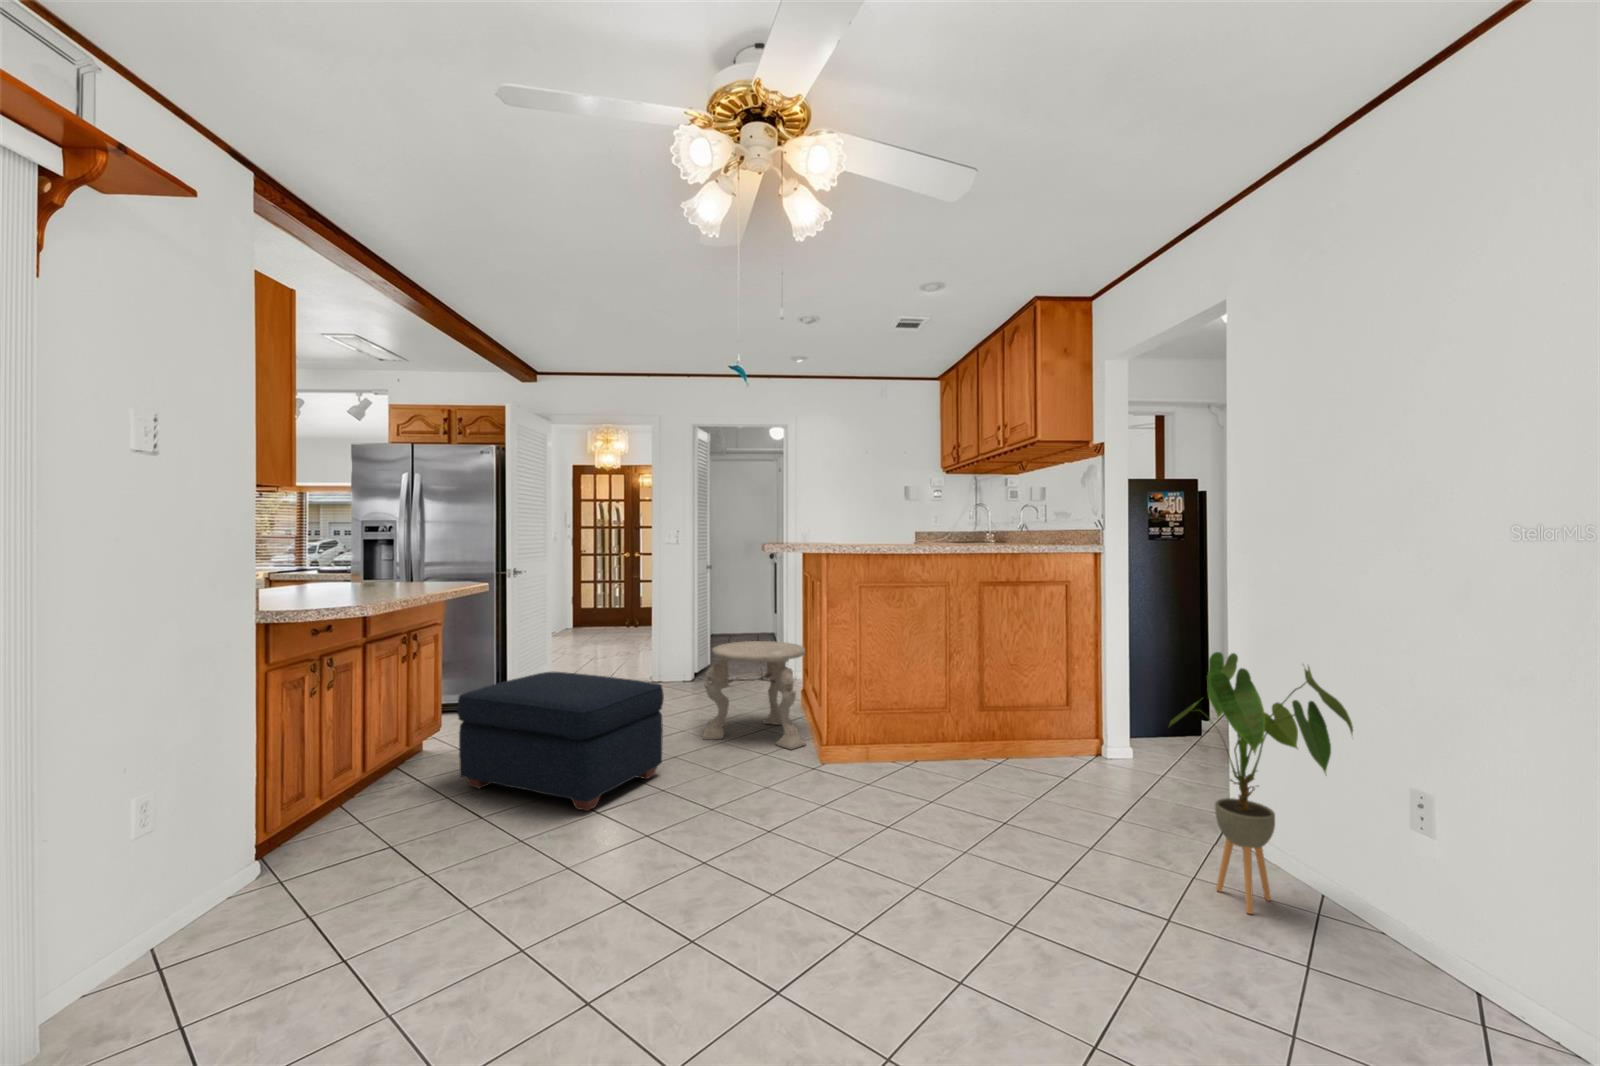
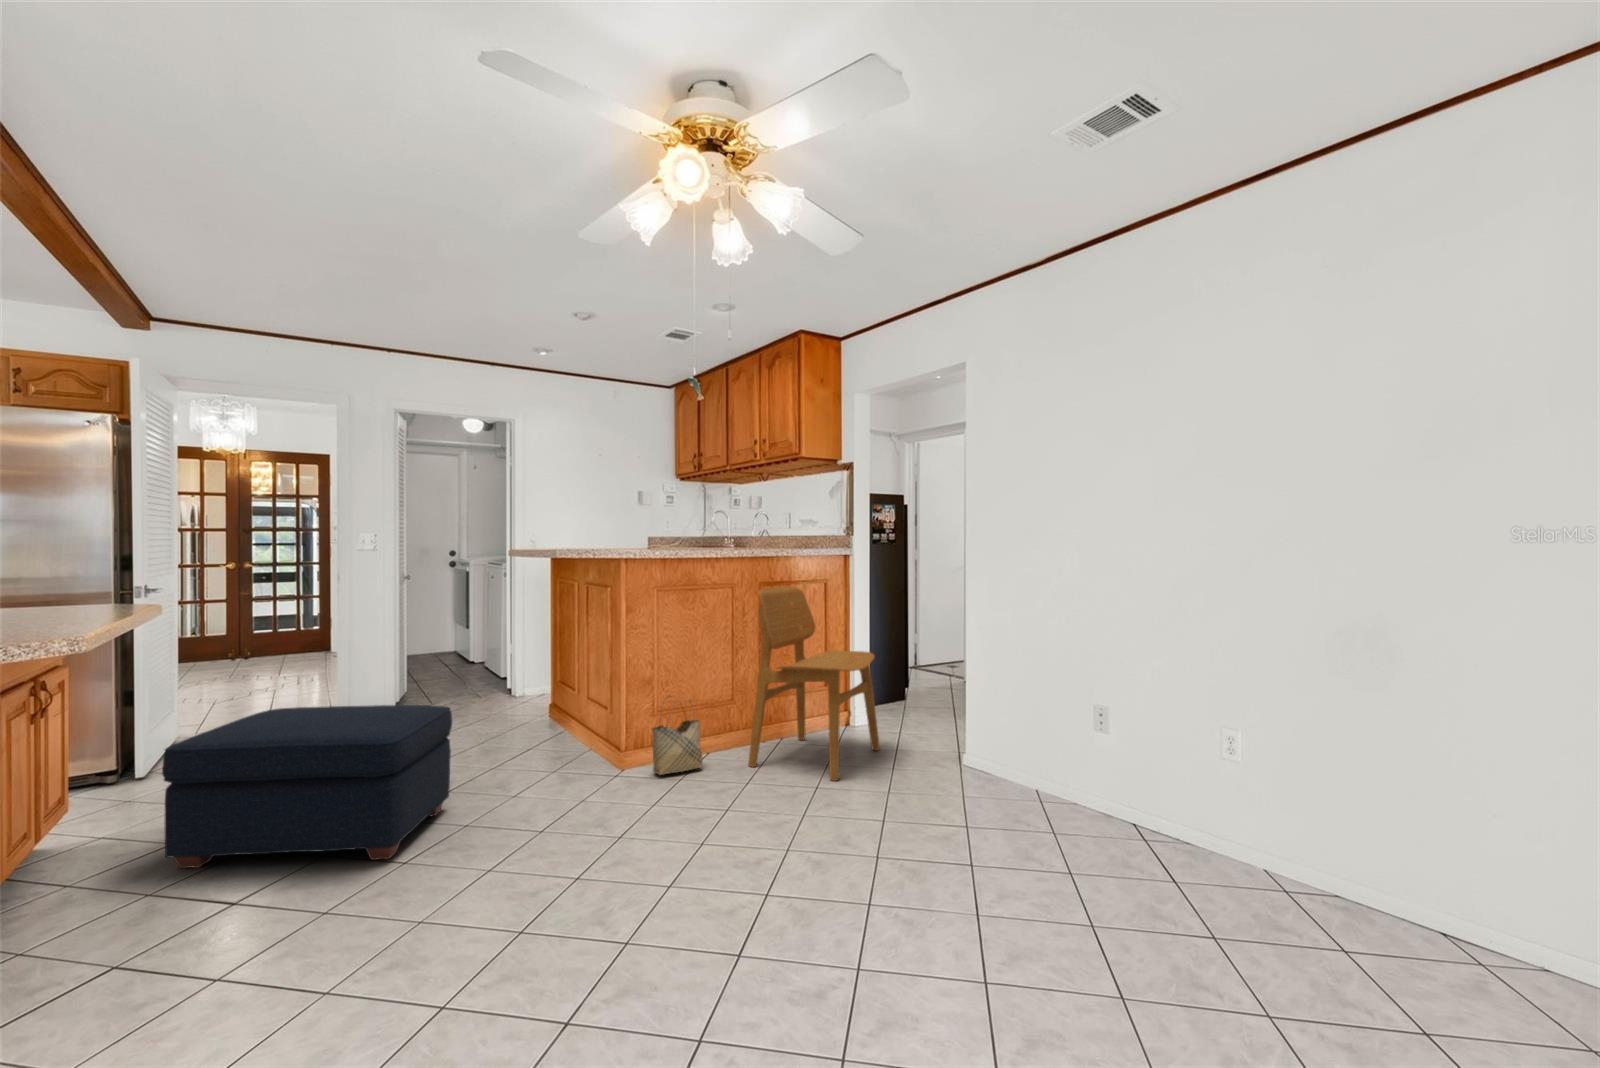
dining chair: none [949,588,1121,820] -> present [748,586,880,781]
side table: present [703,641,806,750] -> none [462,653,589,769]
house plant: present [1170,652,1353,914] -> none [944,625,1057,811]
woven basket: none [846,696,900,777] -> present [652,699,703,775]

